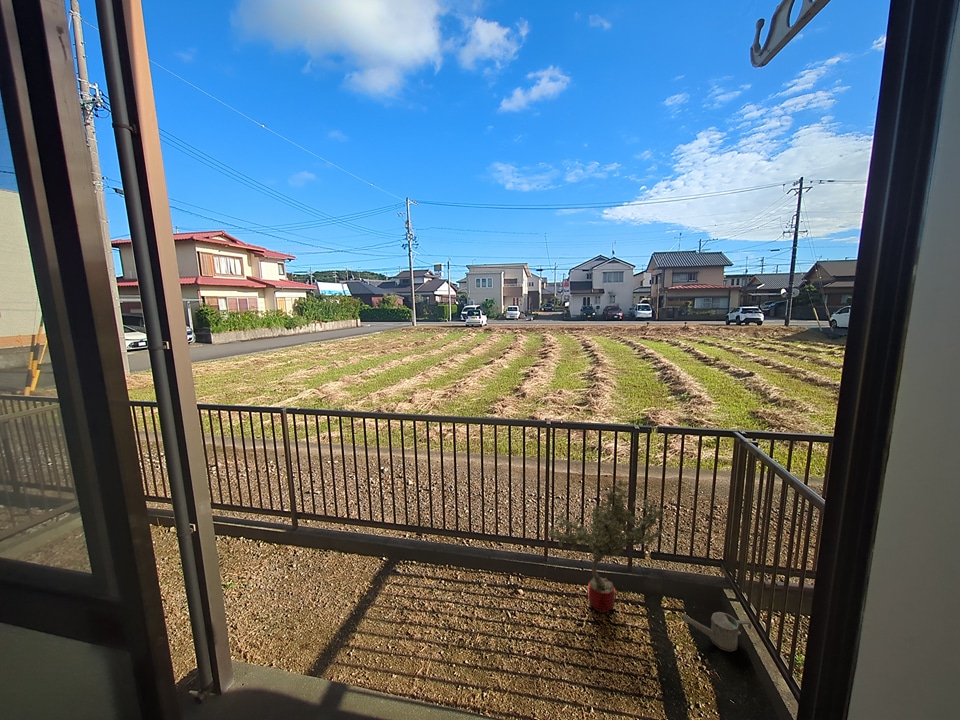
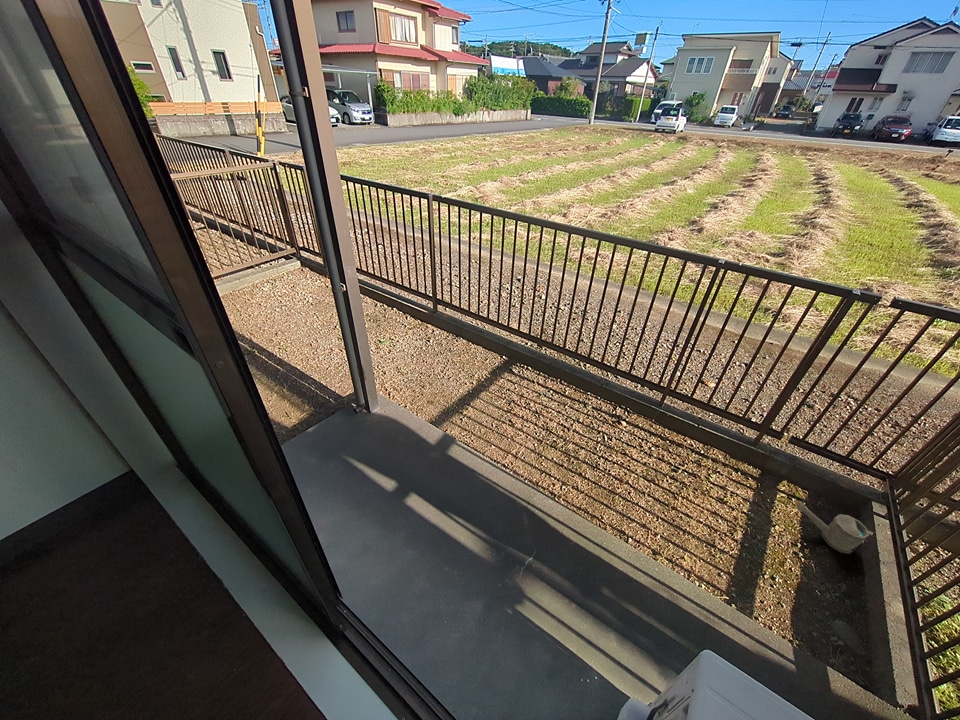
potted tree: present [548,480,662,612] -> none [671,349,835,469]

